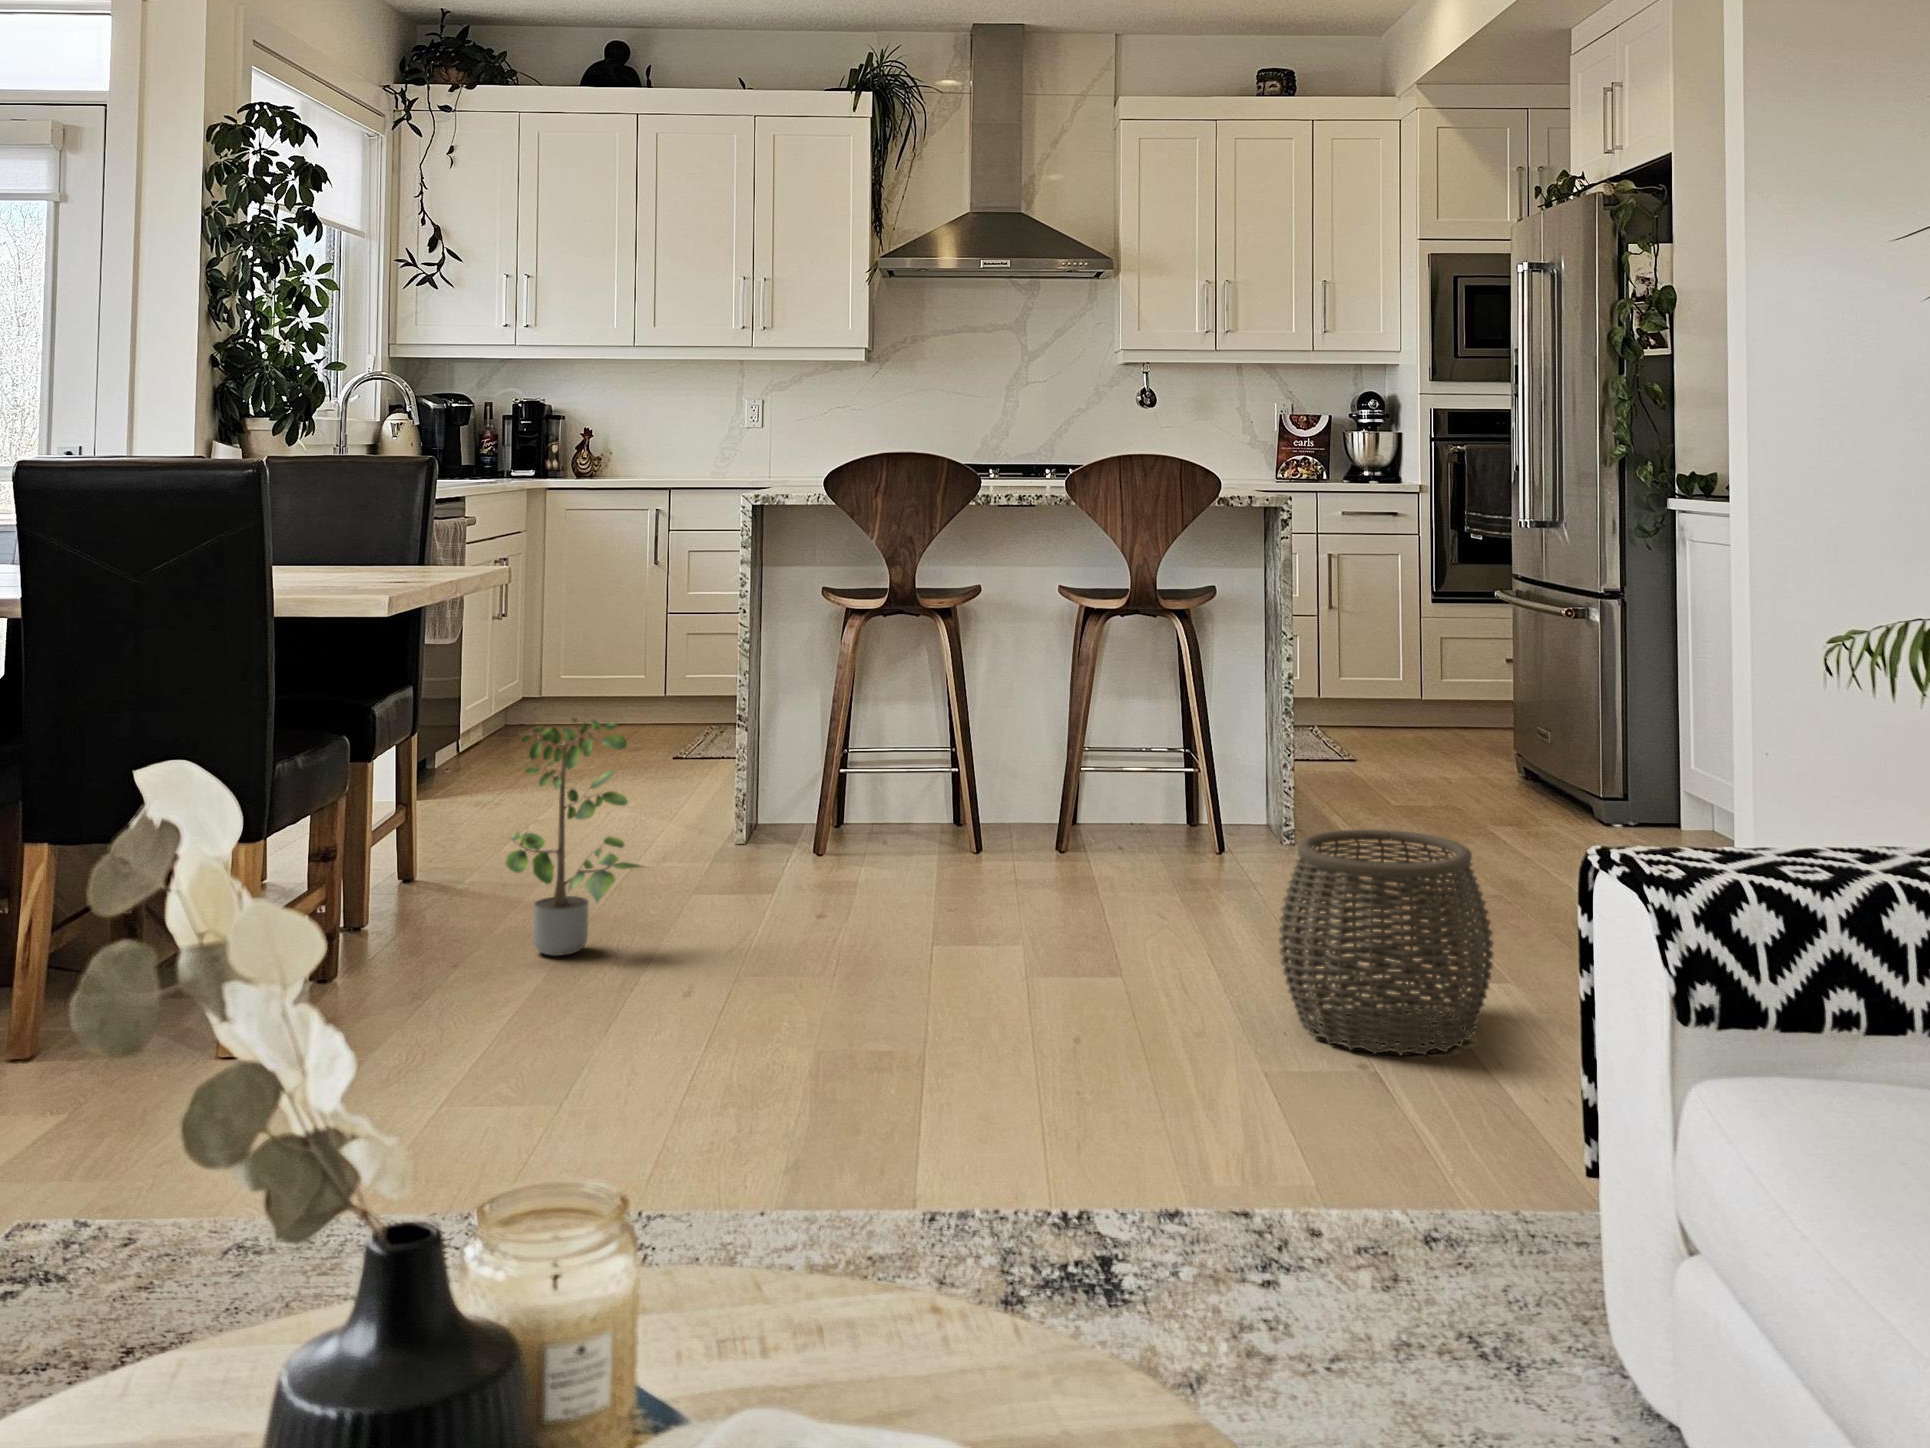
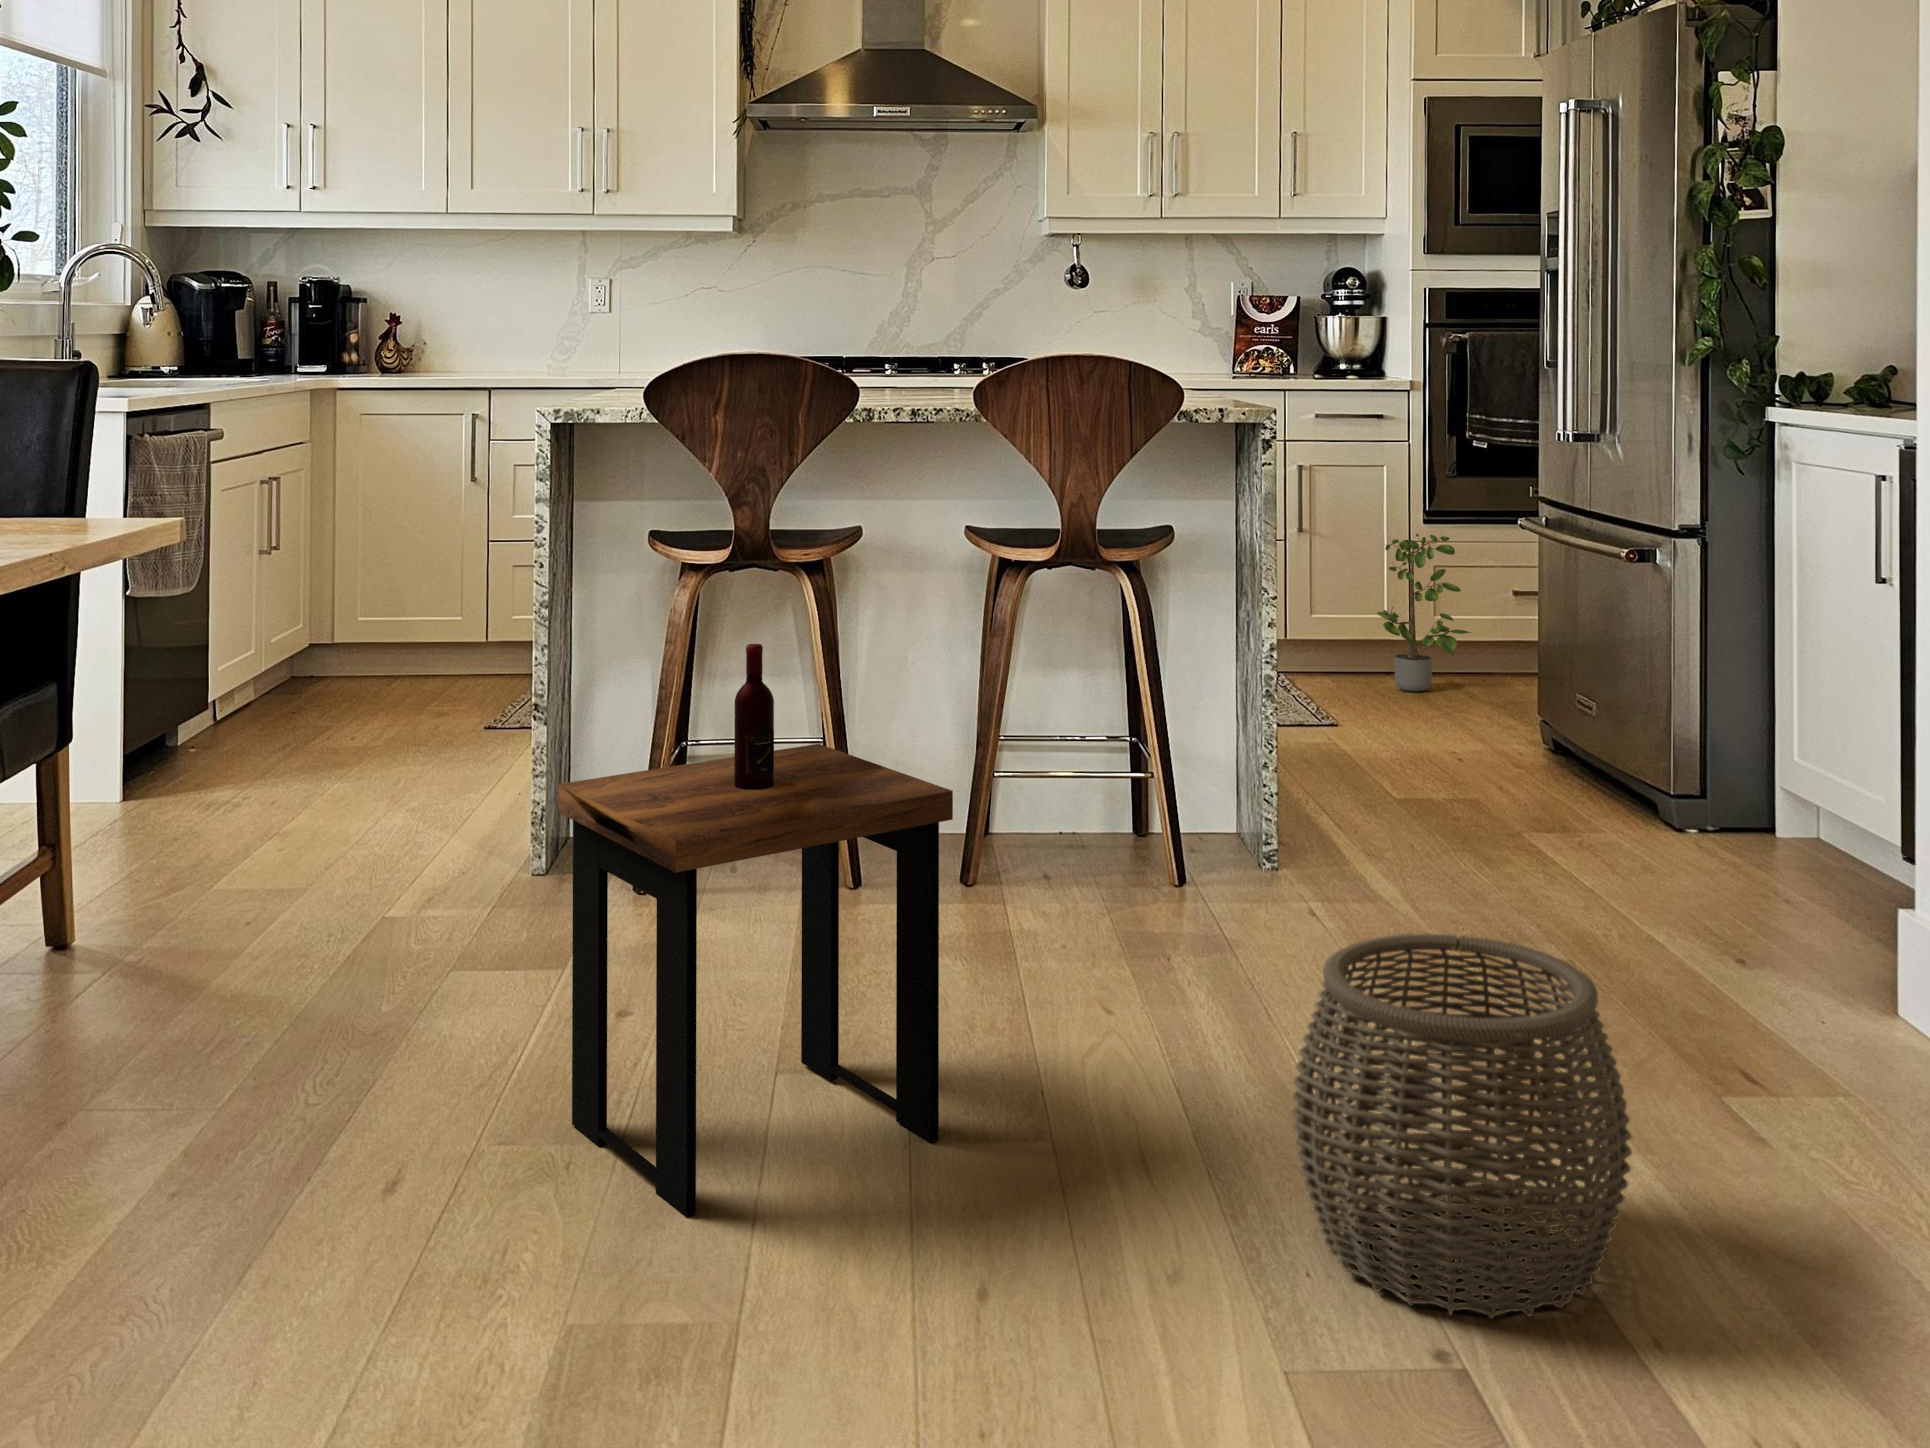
side table: none [791,642,1056,1012] -> present [558,644,953,1218]
potted plant: present [506,718,642,956] -> present [1377,534,1470,691]

